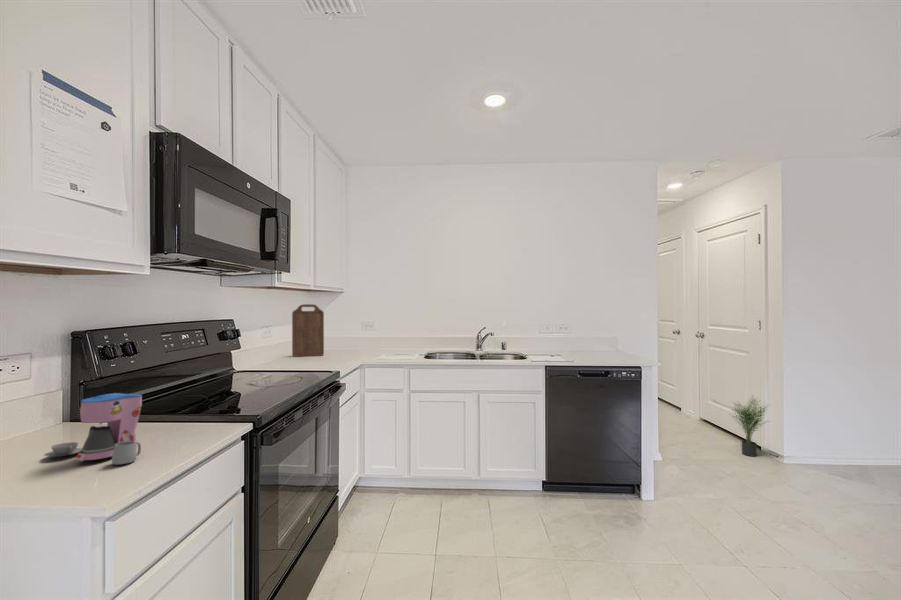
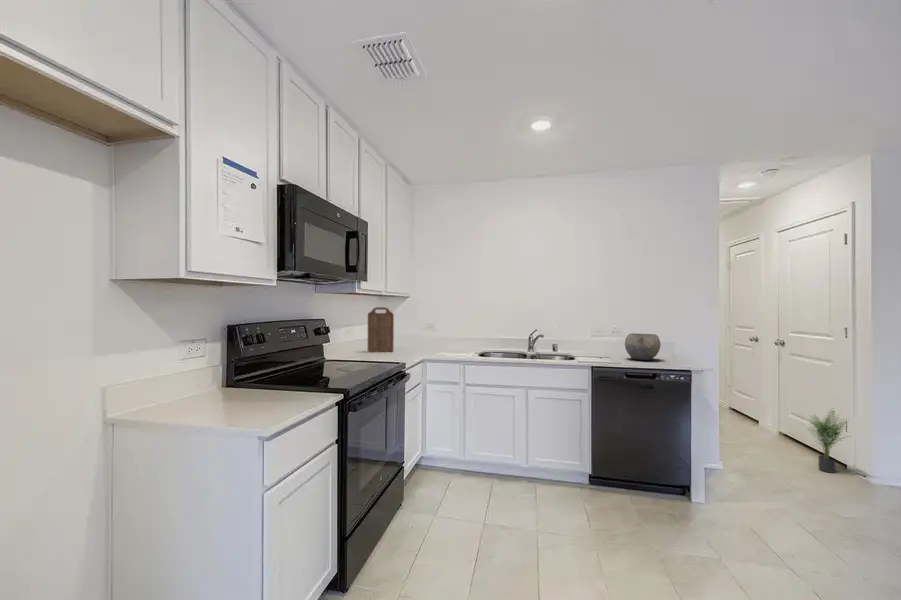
bowl: none [572,329,607,356] -> present [625,333,661,360]
coffee maker: present [44,393,142,464] -> none [226,365,281,409]

